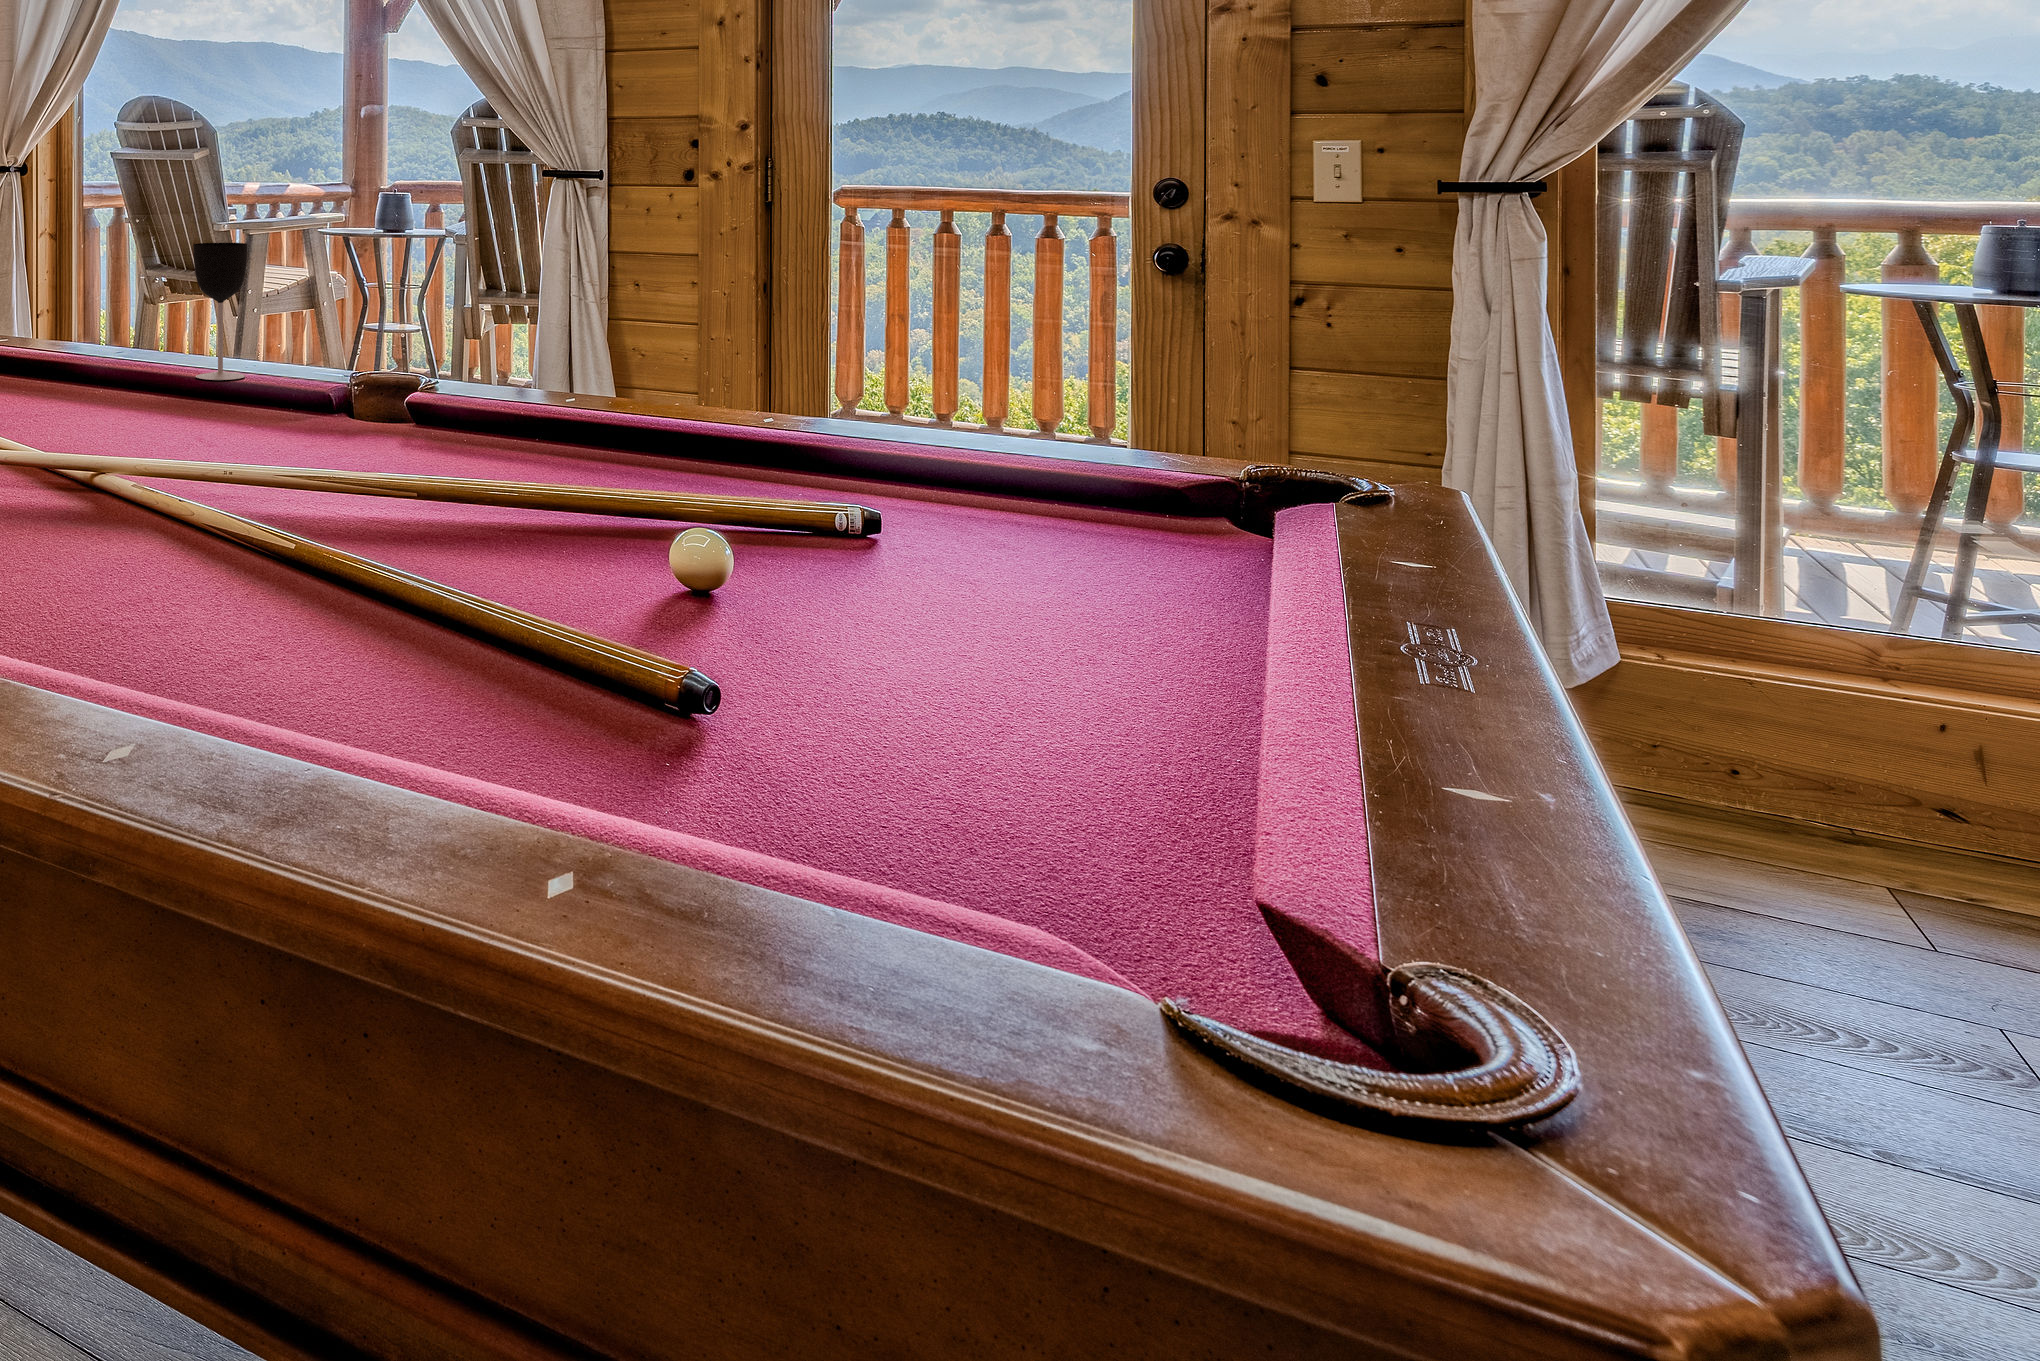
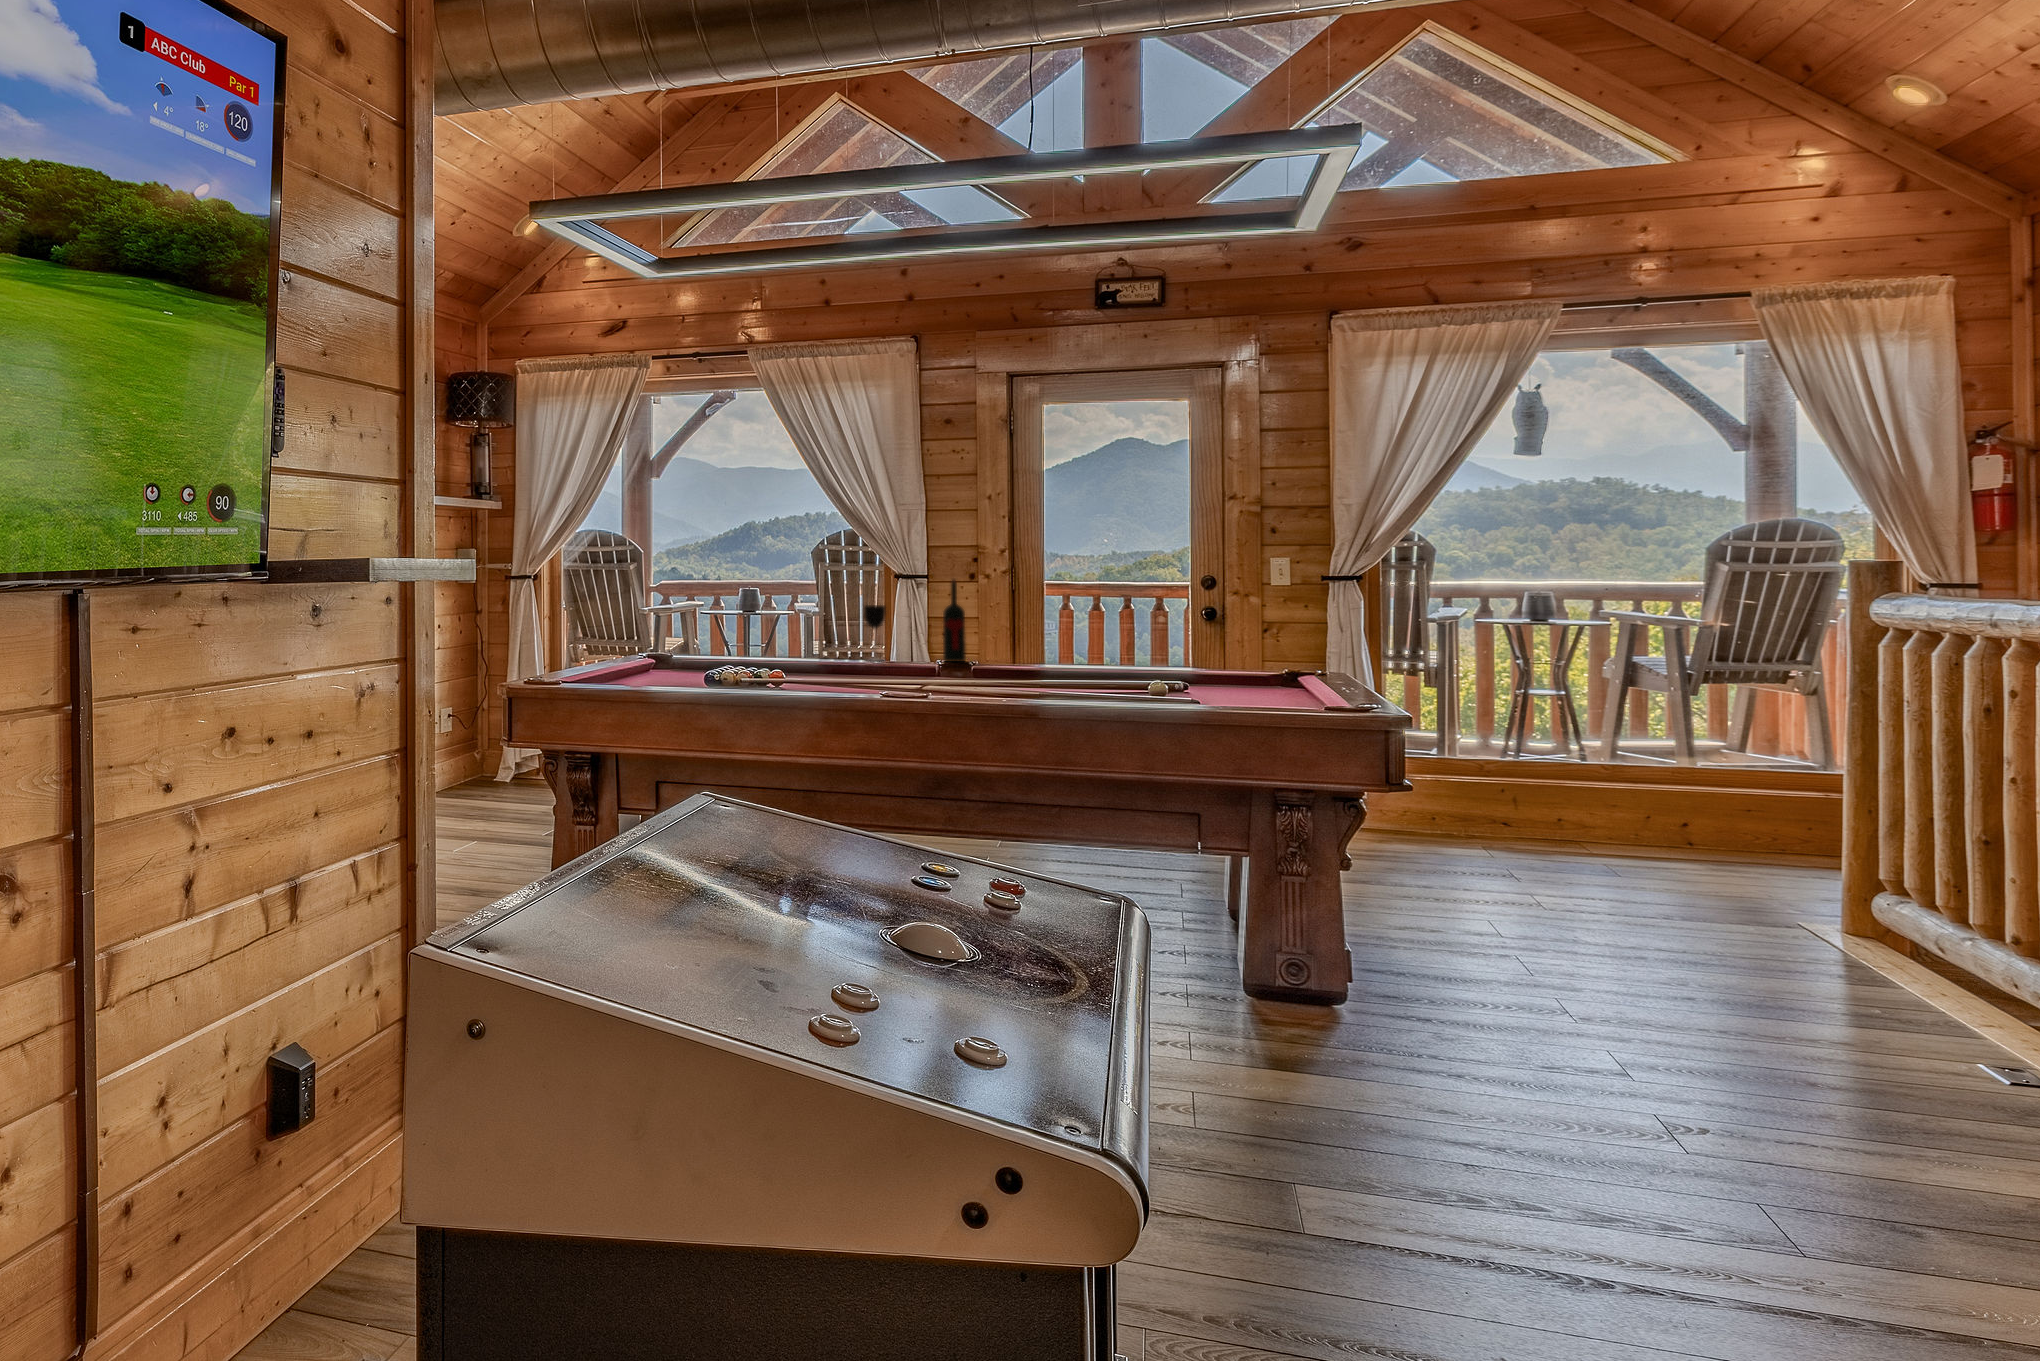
wine bottle: none [365,180,419,394] -> present [943,579,966,662]

